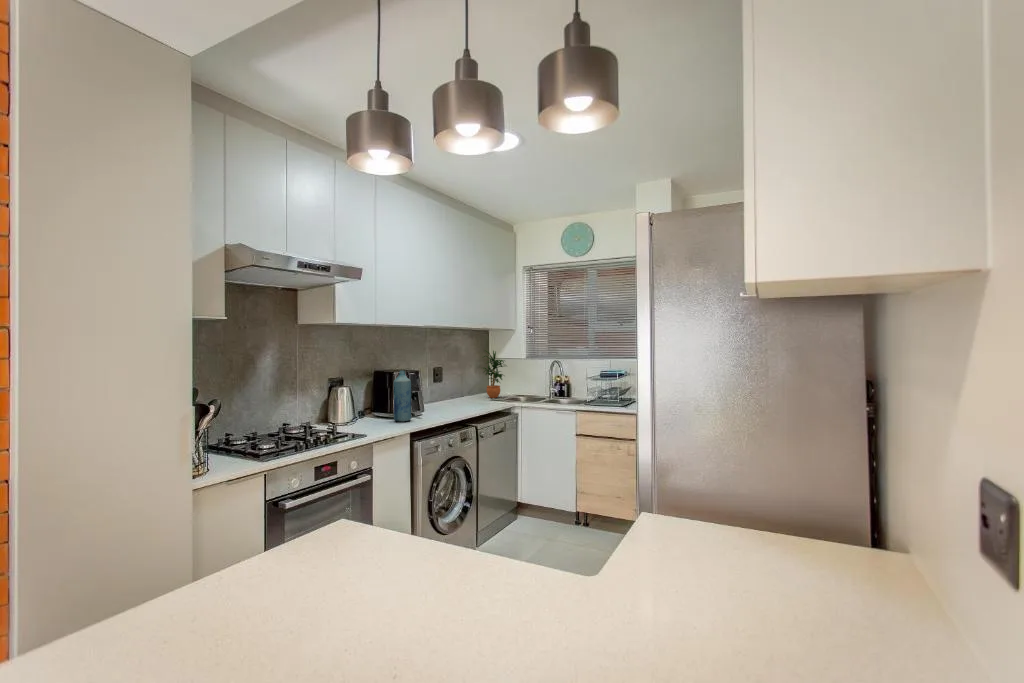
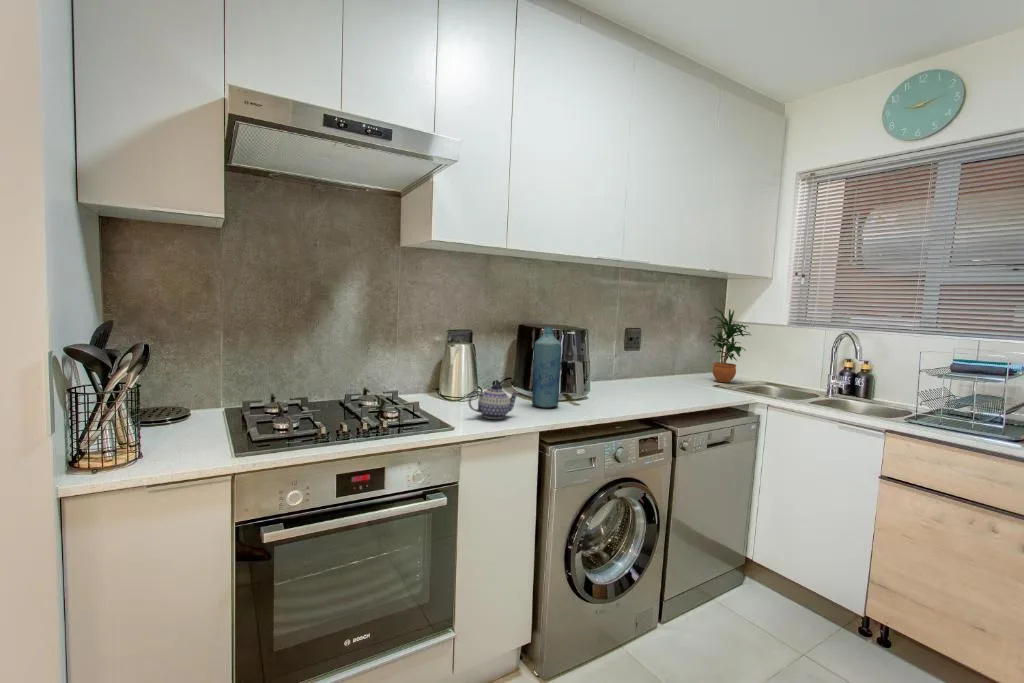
teapot: none [366,409,394,430] -> present [468,385,519,419]

